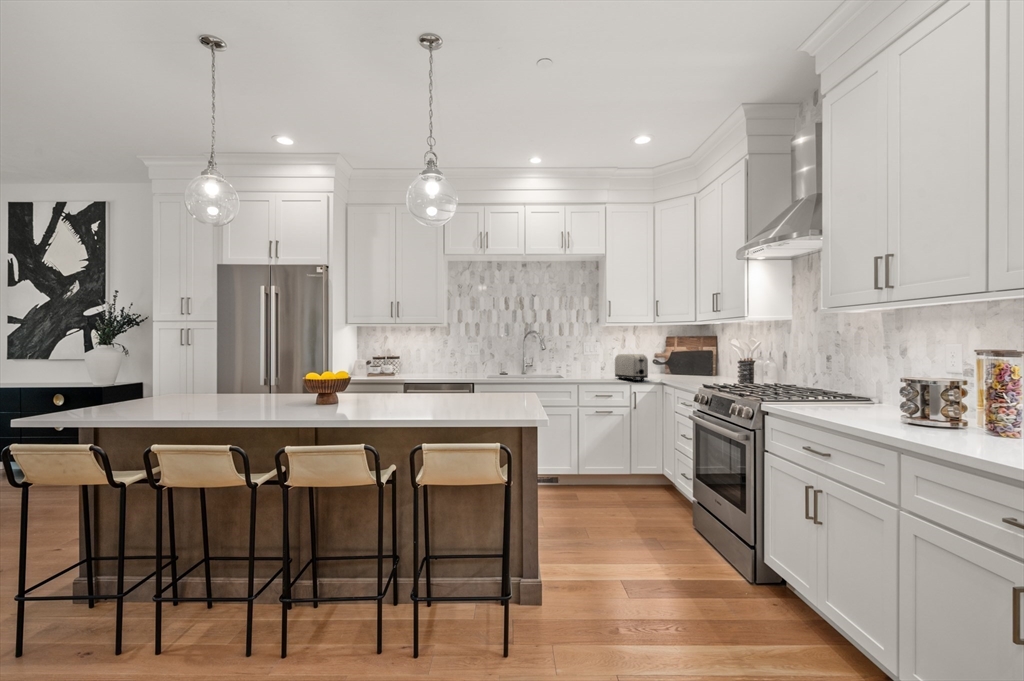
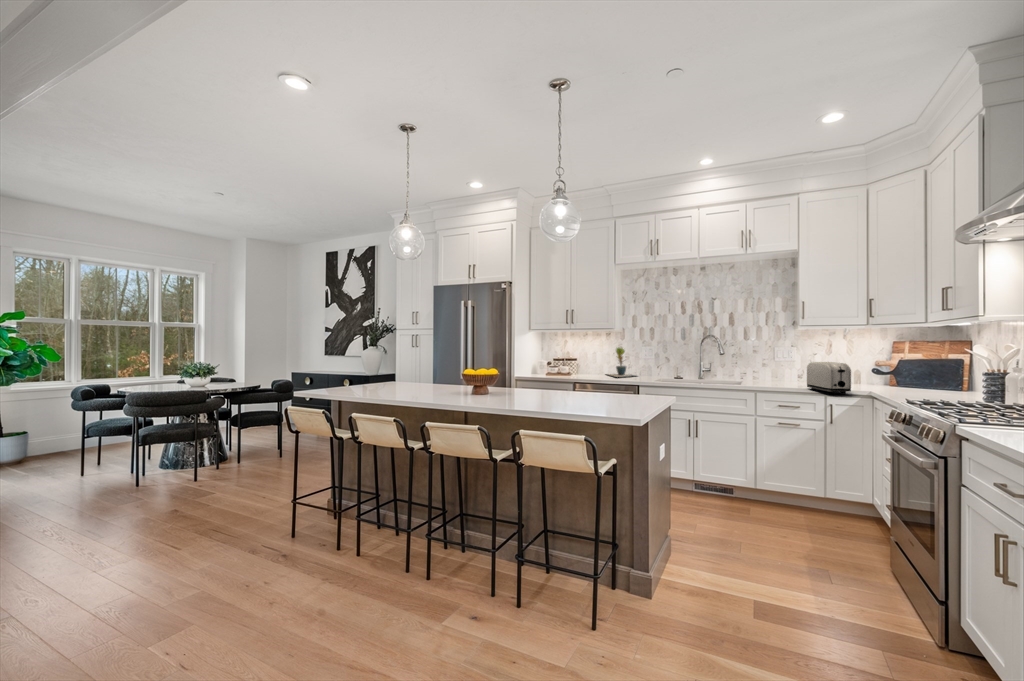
potted plant: none [428,343,465,375] -> present [609,348,634,377]

